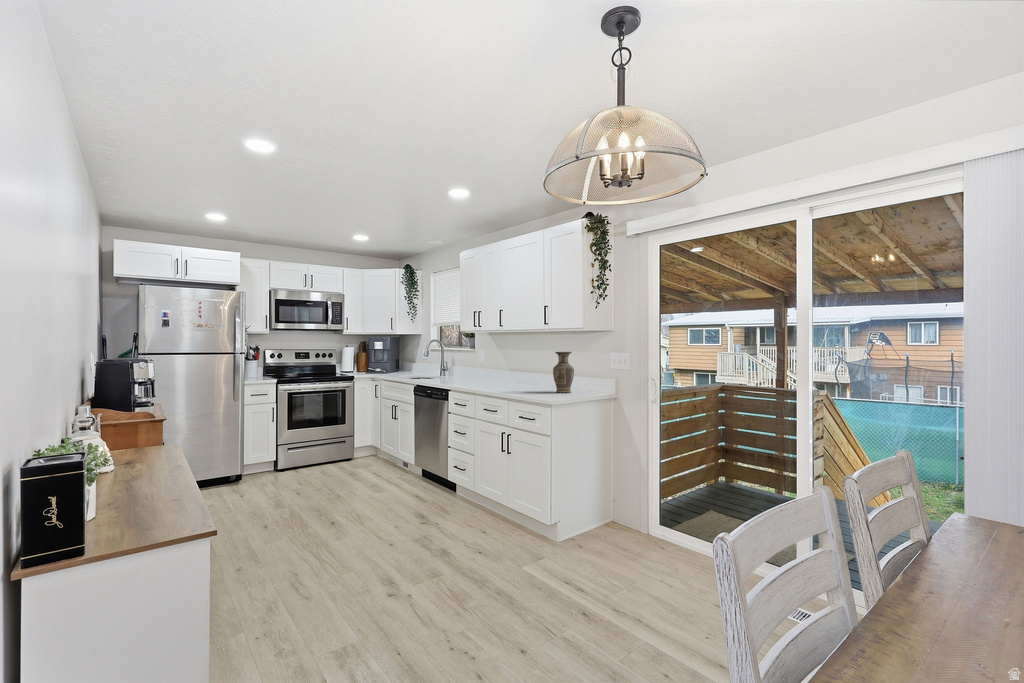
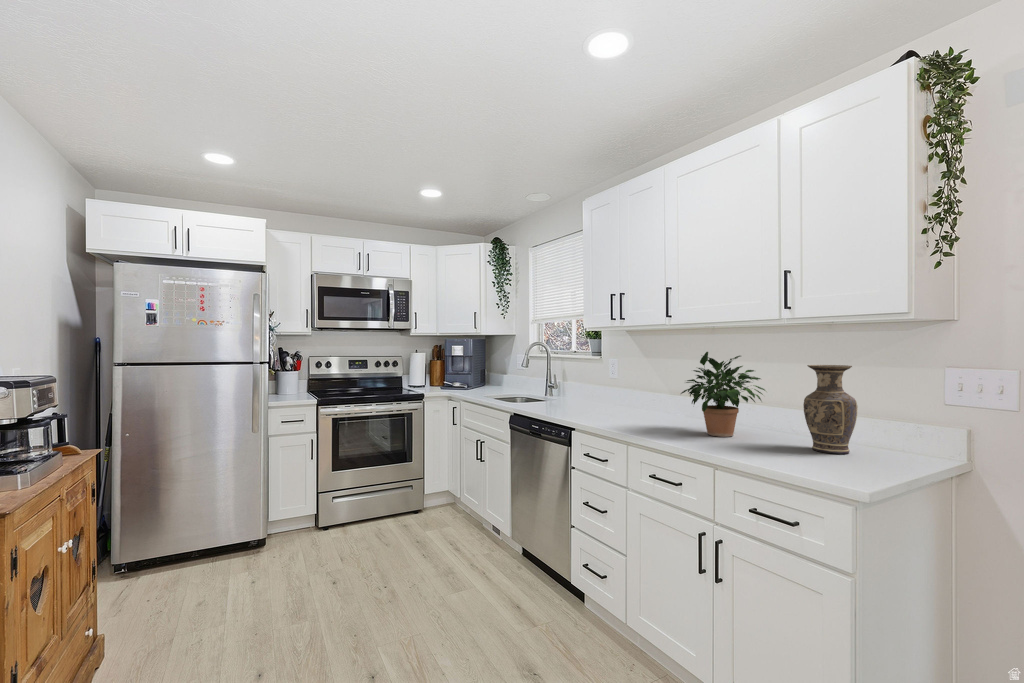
potted plant: none [503,345,545,390] -> present [681,352,765,437]

